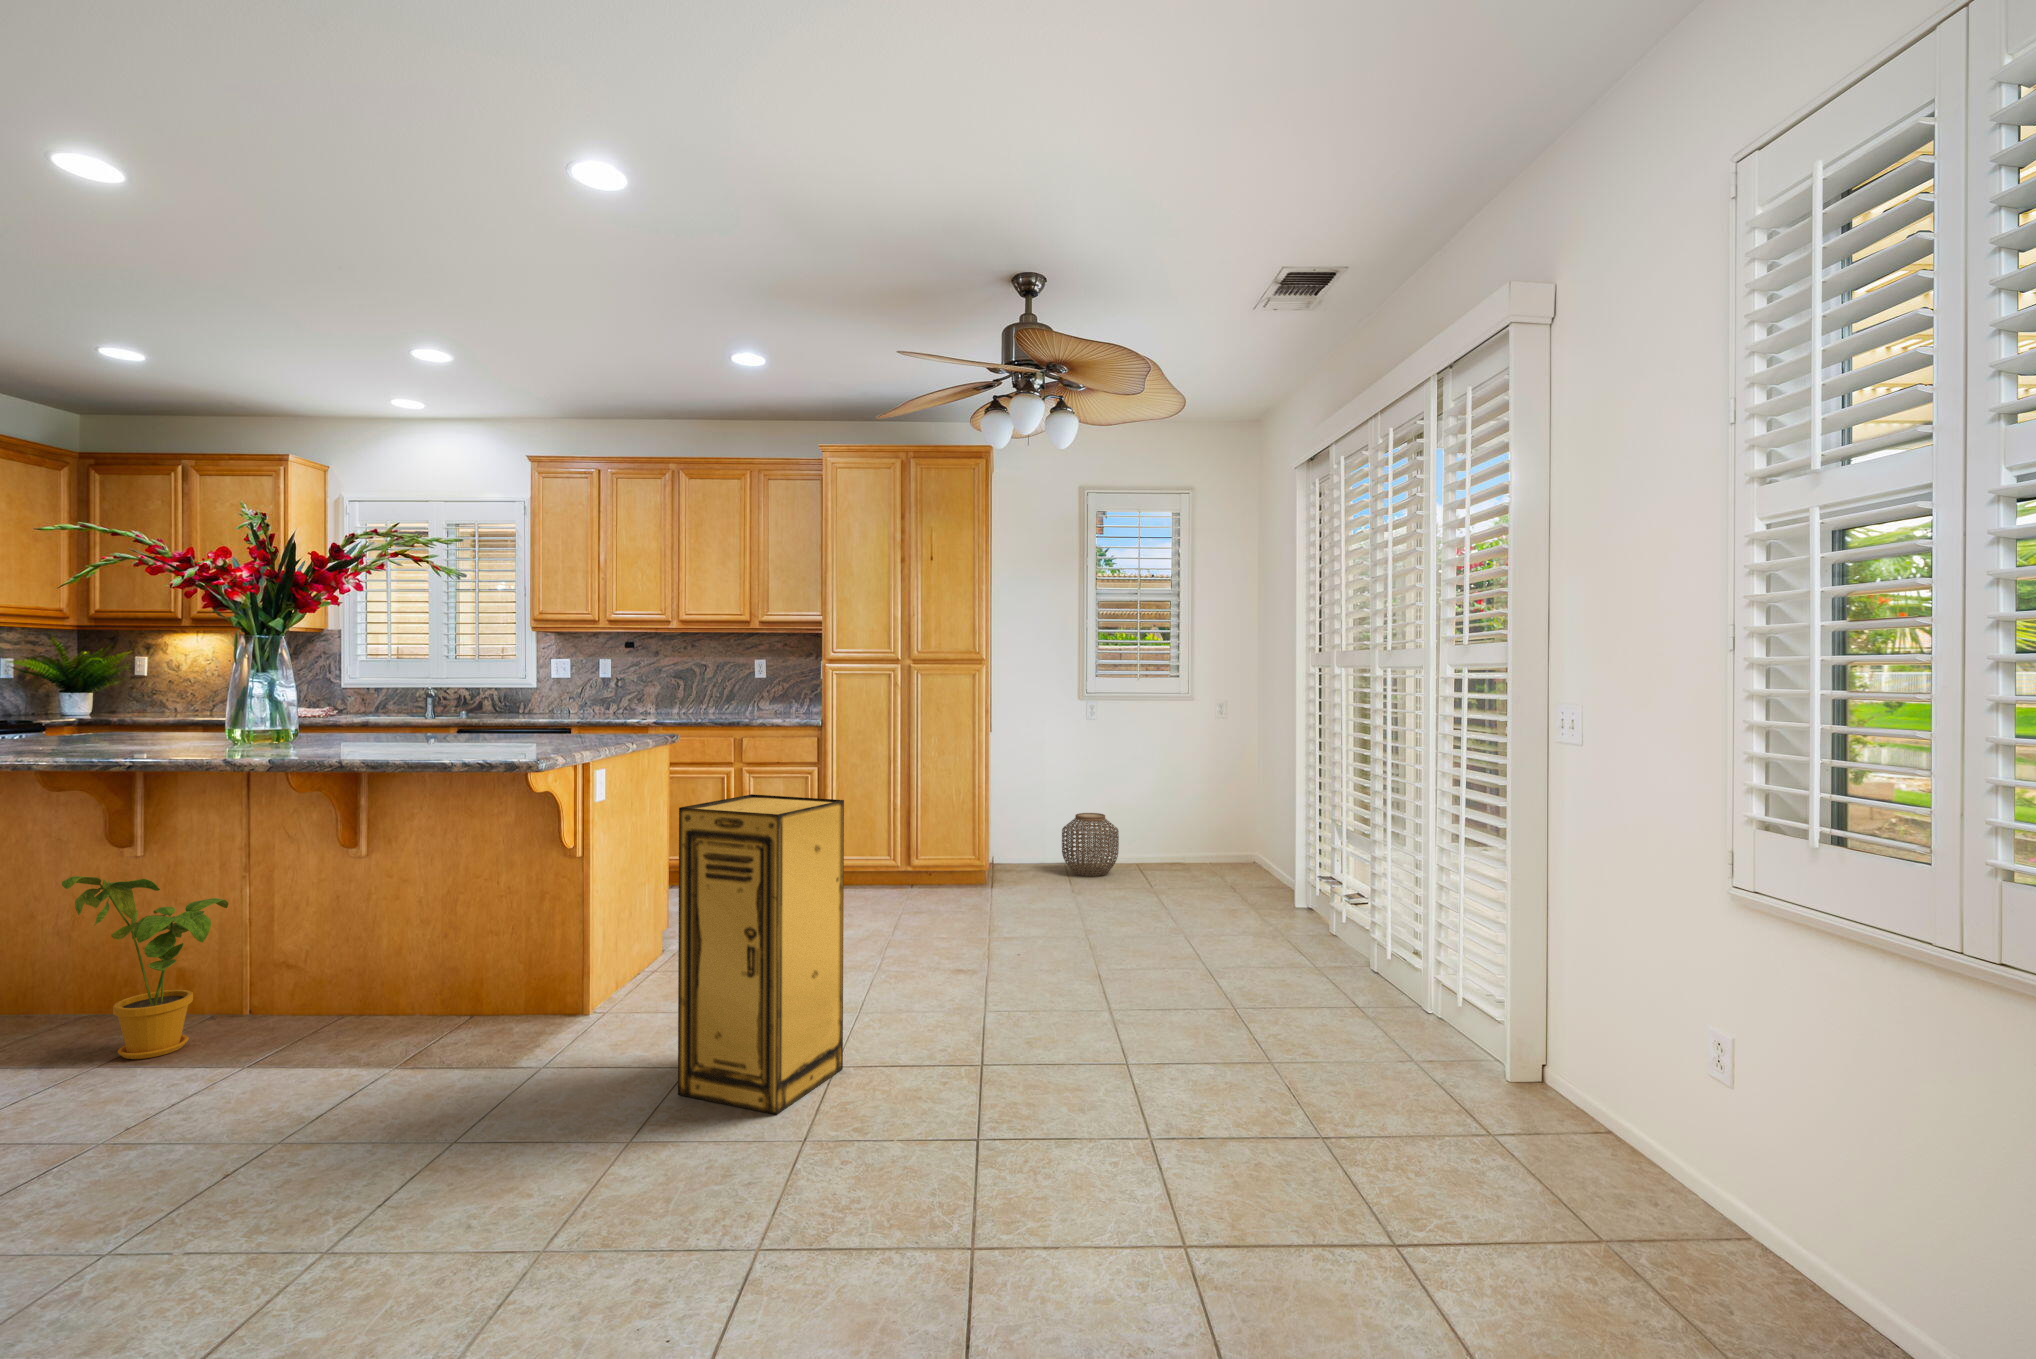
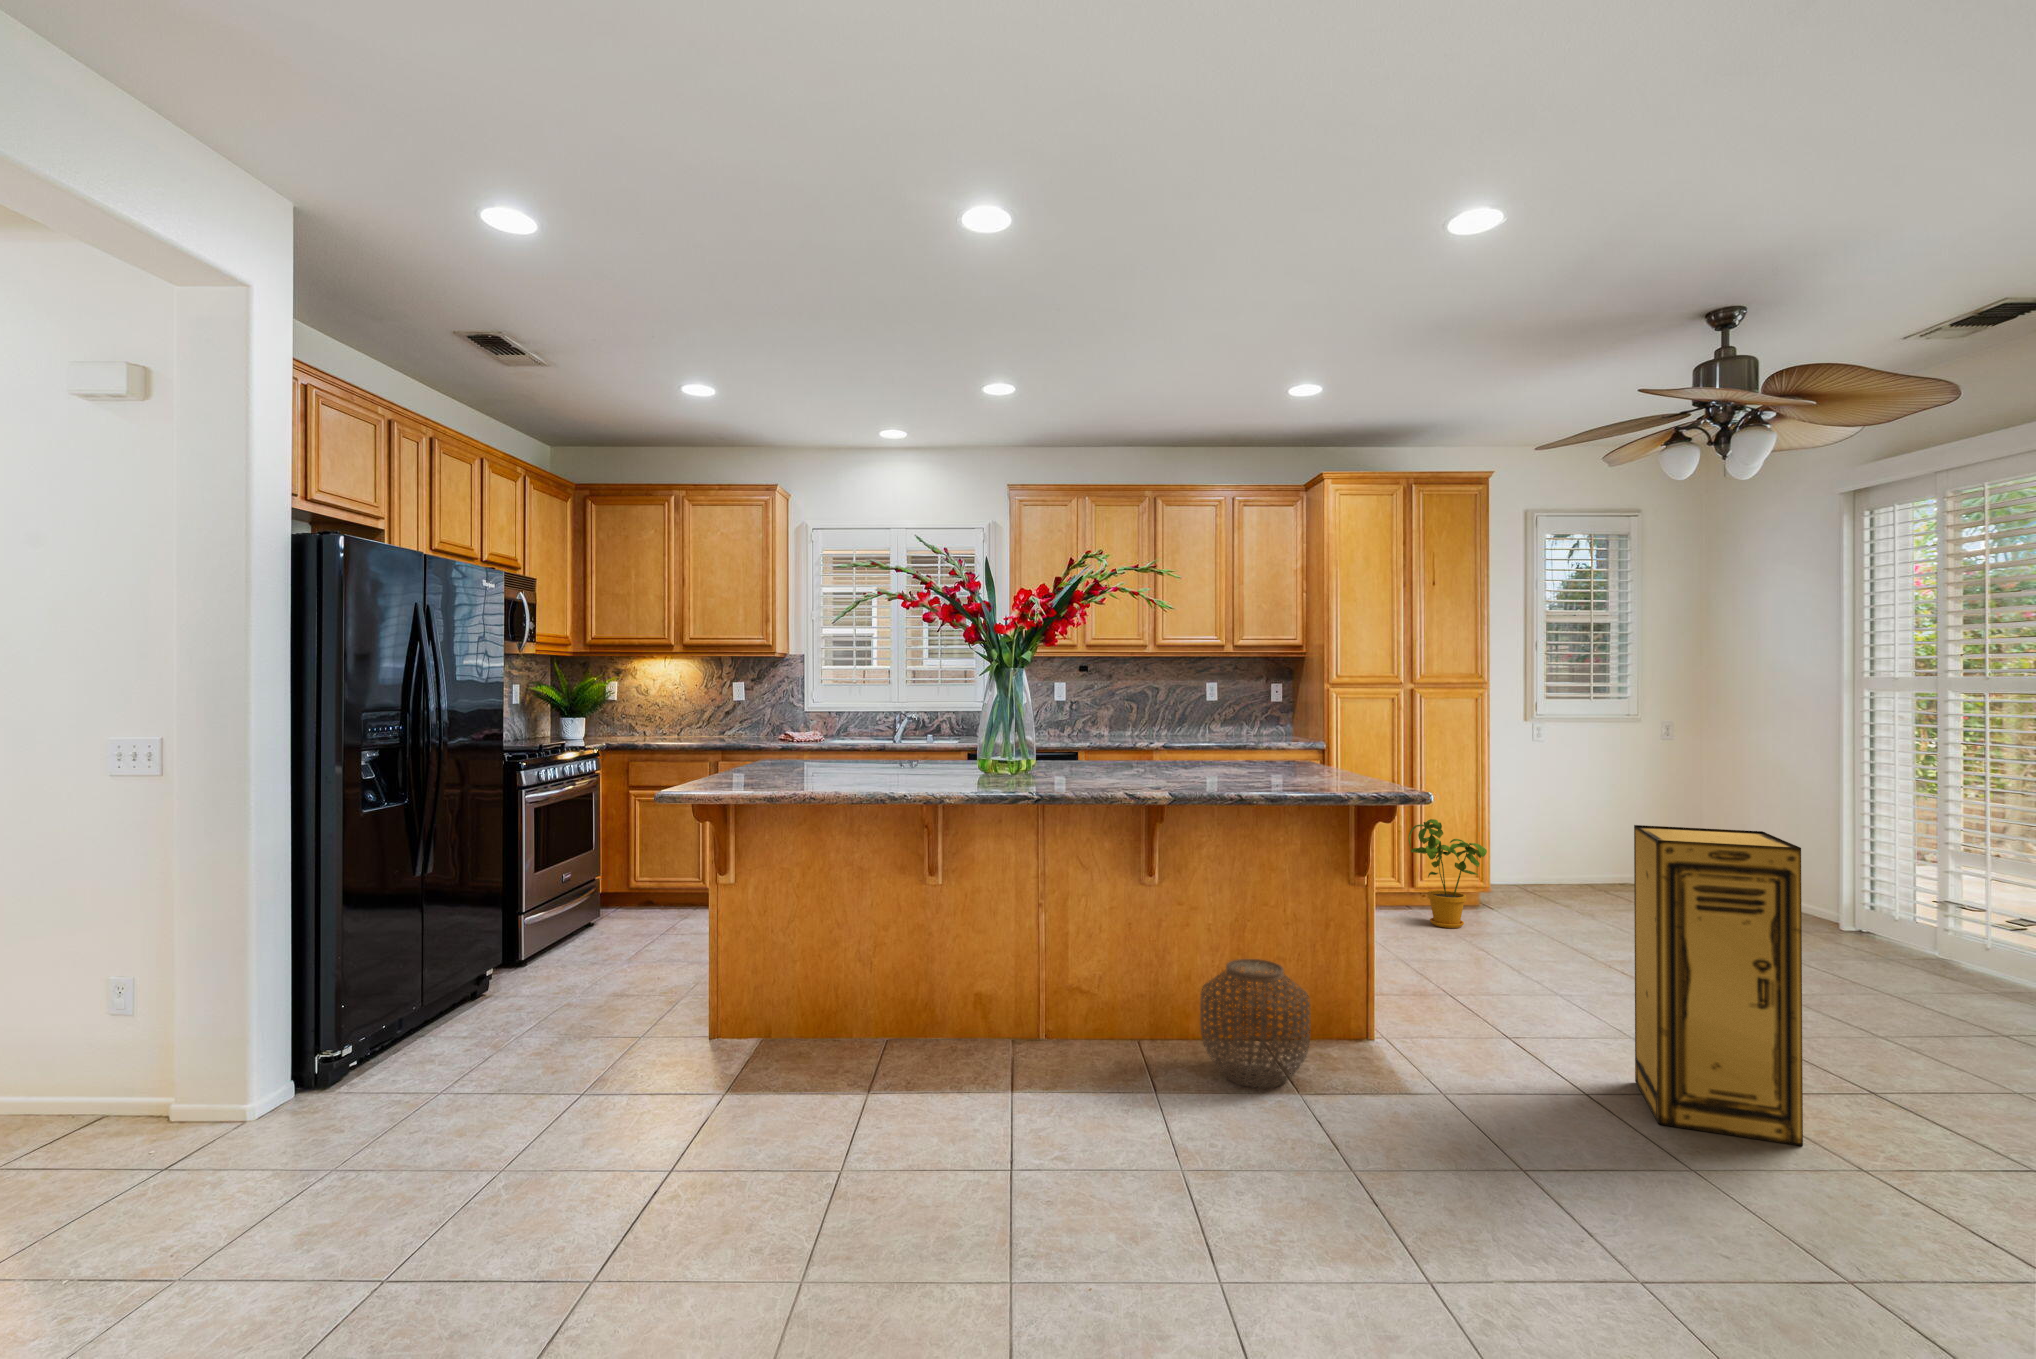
woven basket: present [1062,813,1119,877] -> present [1200,959,1310,1088]
house plant: present [62,876,228,1059] -> present [1408,819,1487,928]

